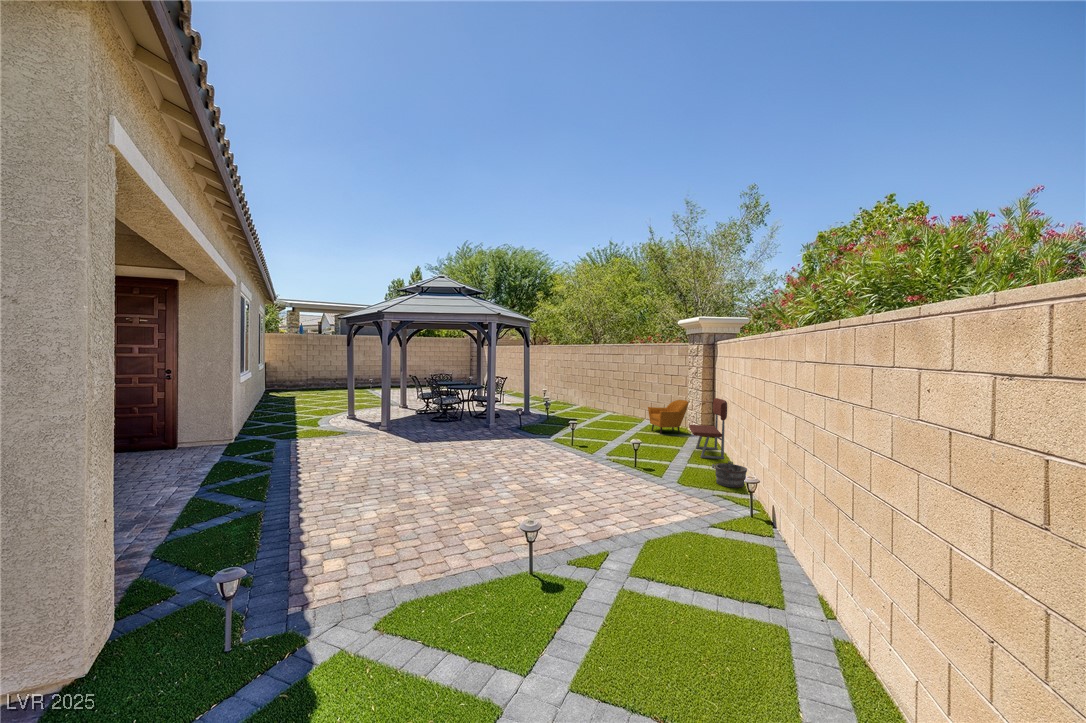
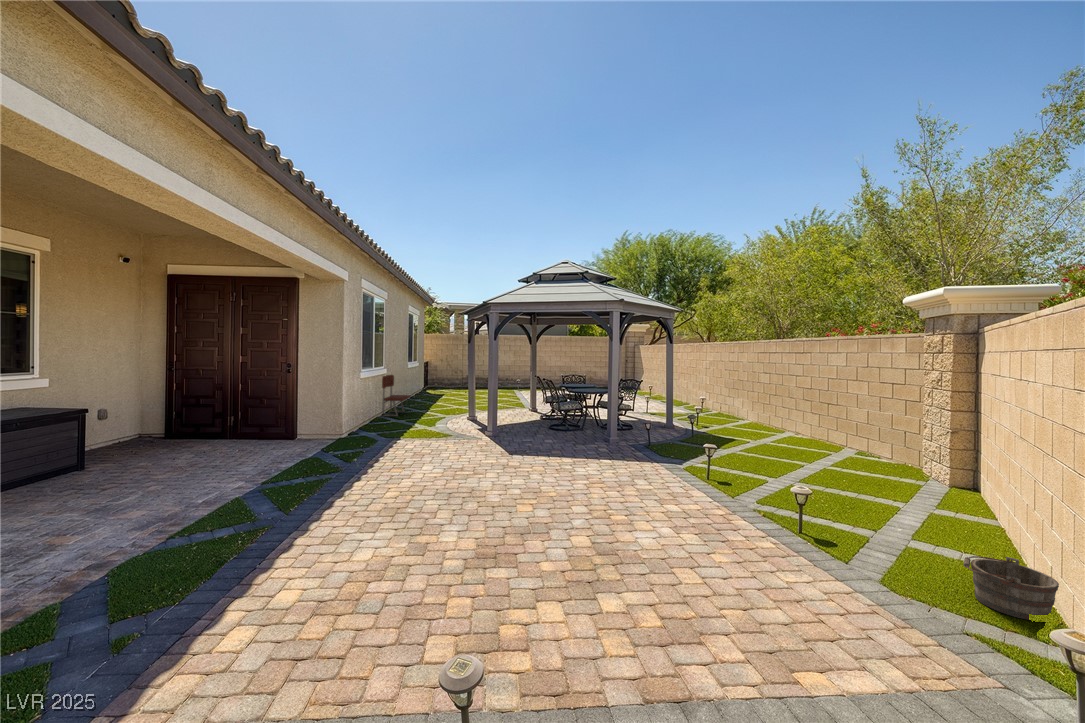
bench: present [689,398,727,459] -> present [382,375,410,416]
armchair: present [648,400,688,434] -> none [848,424,924,478]

